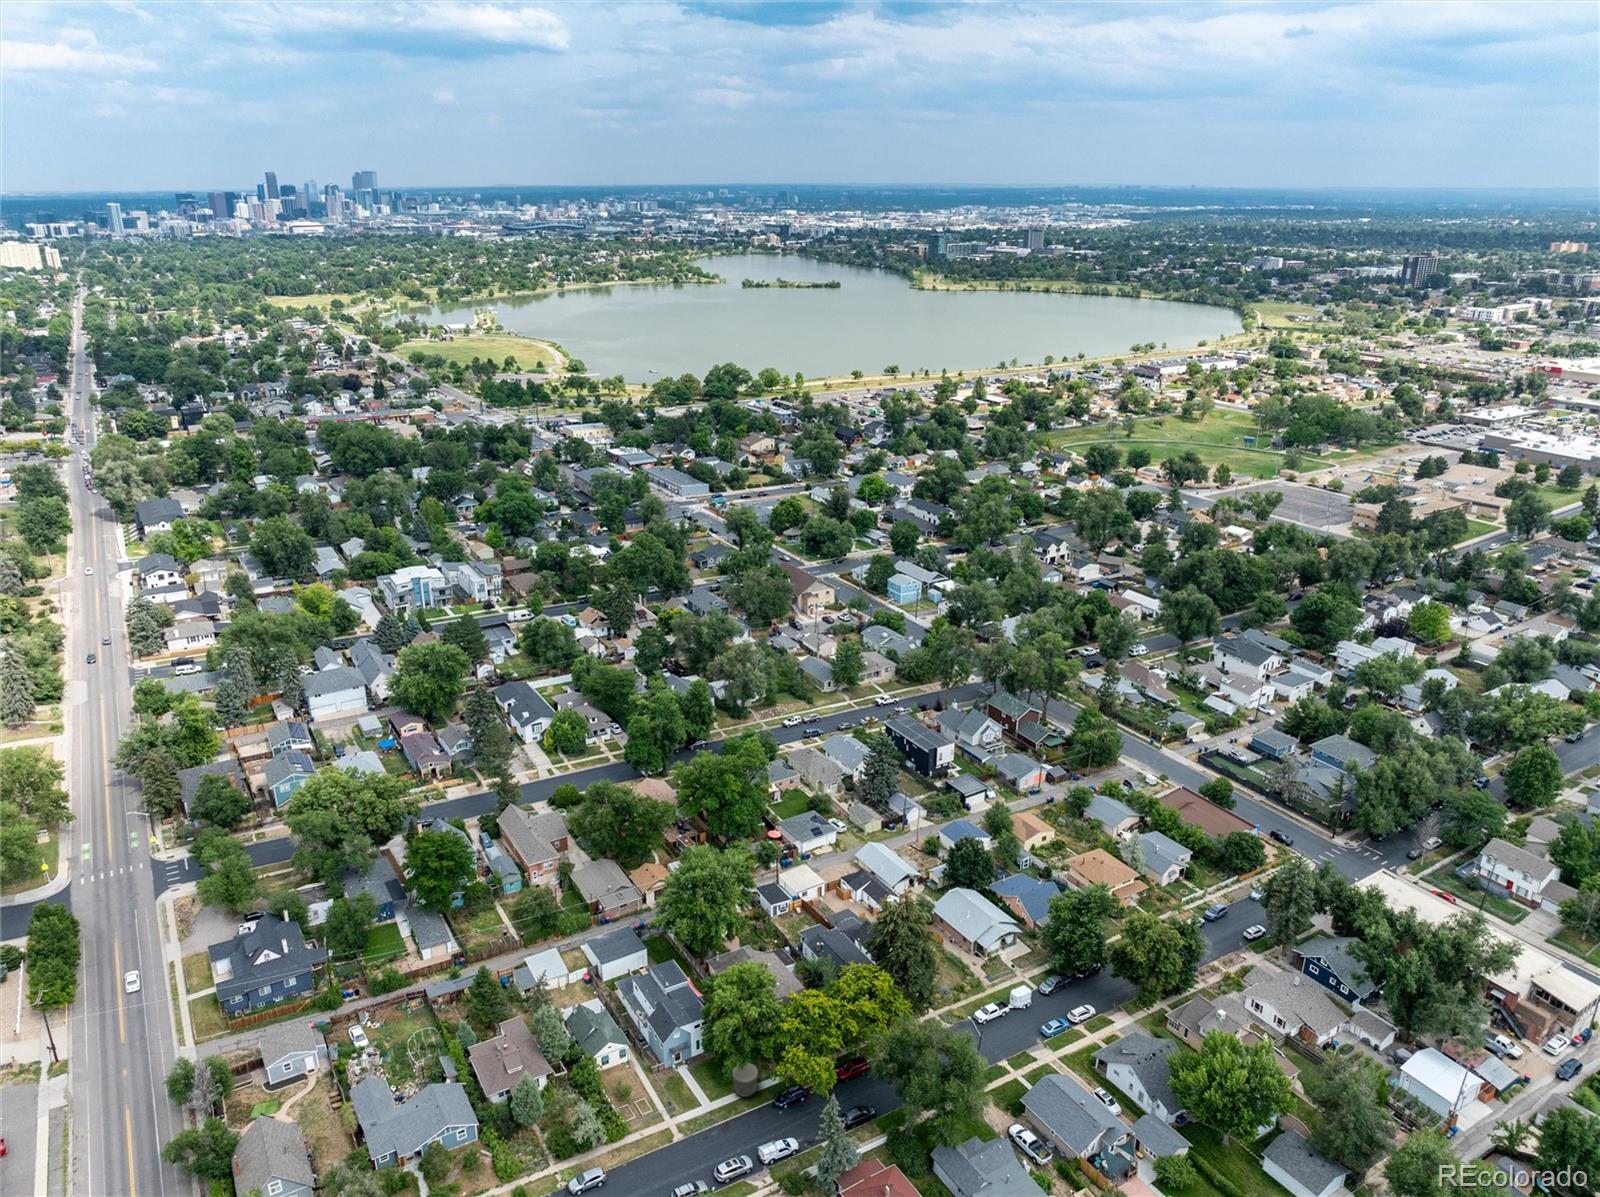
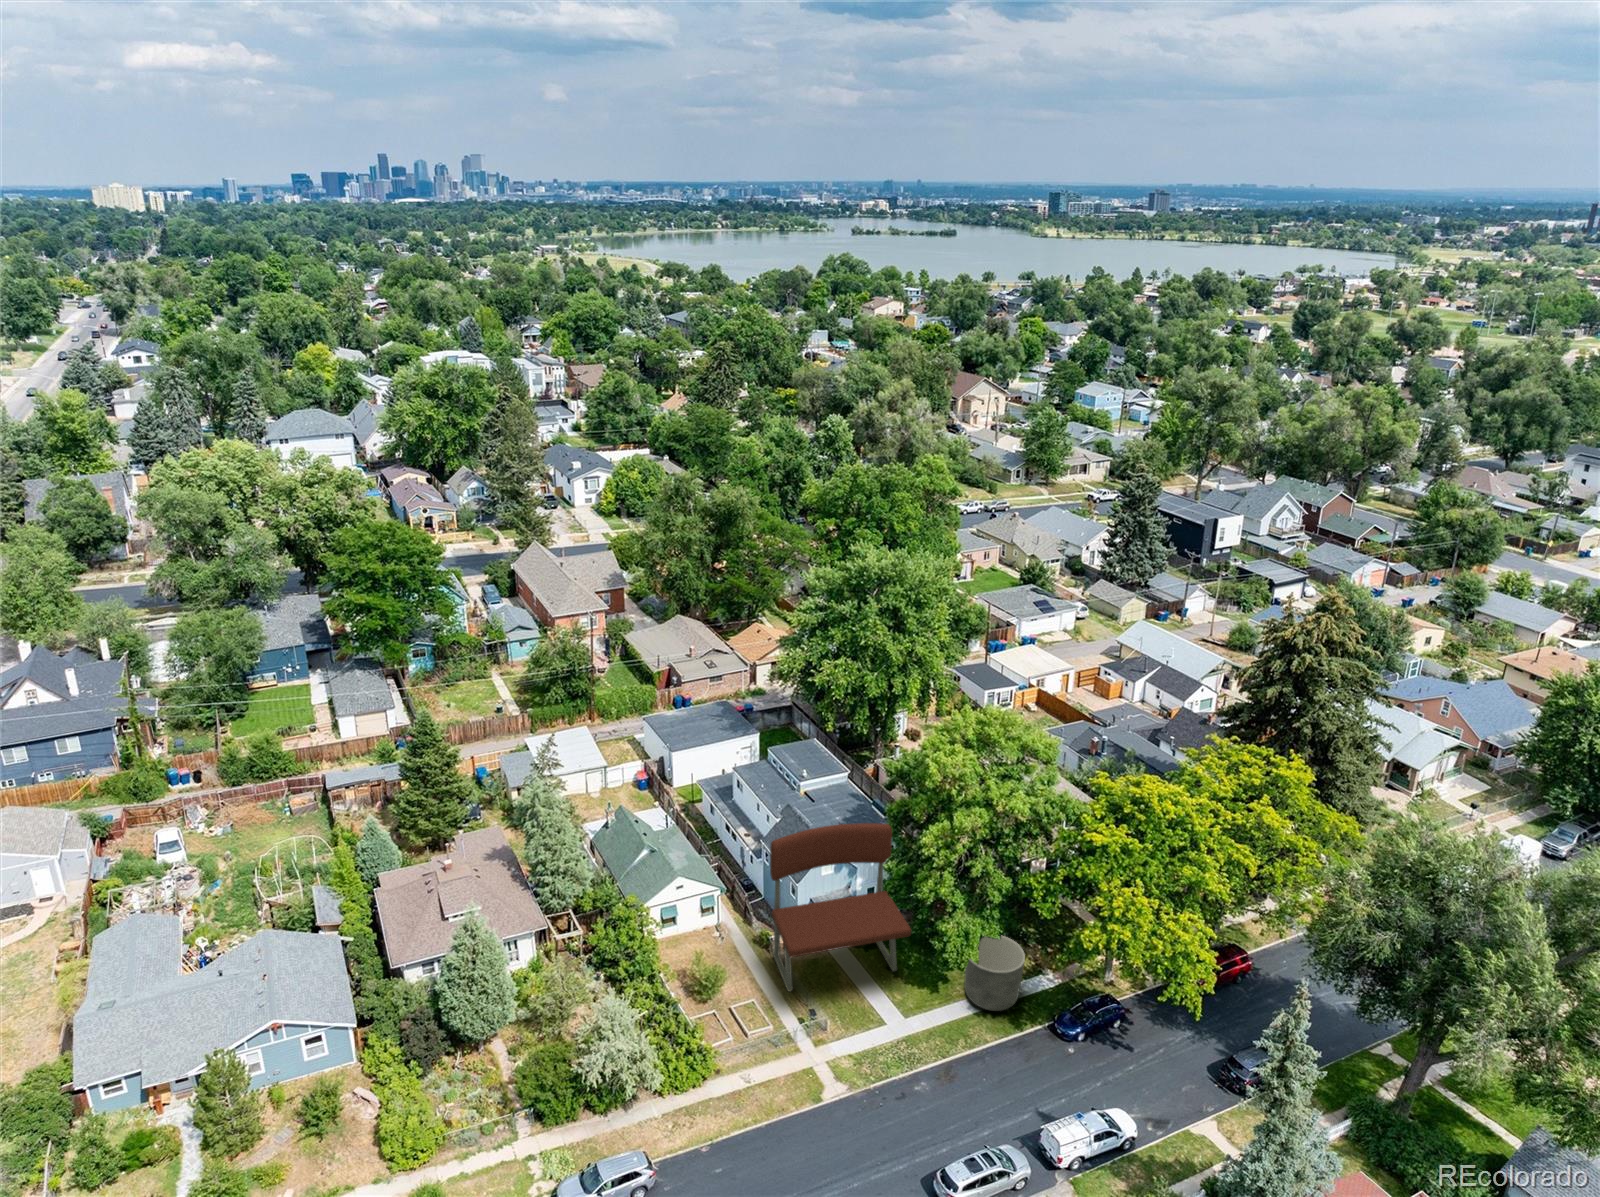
bench: none [649,1017,711,1094] -> present [770,823,911,992]

